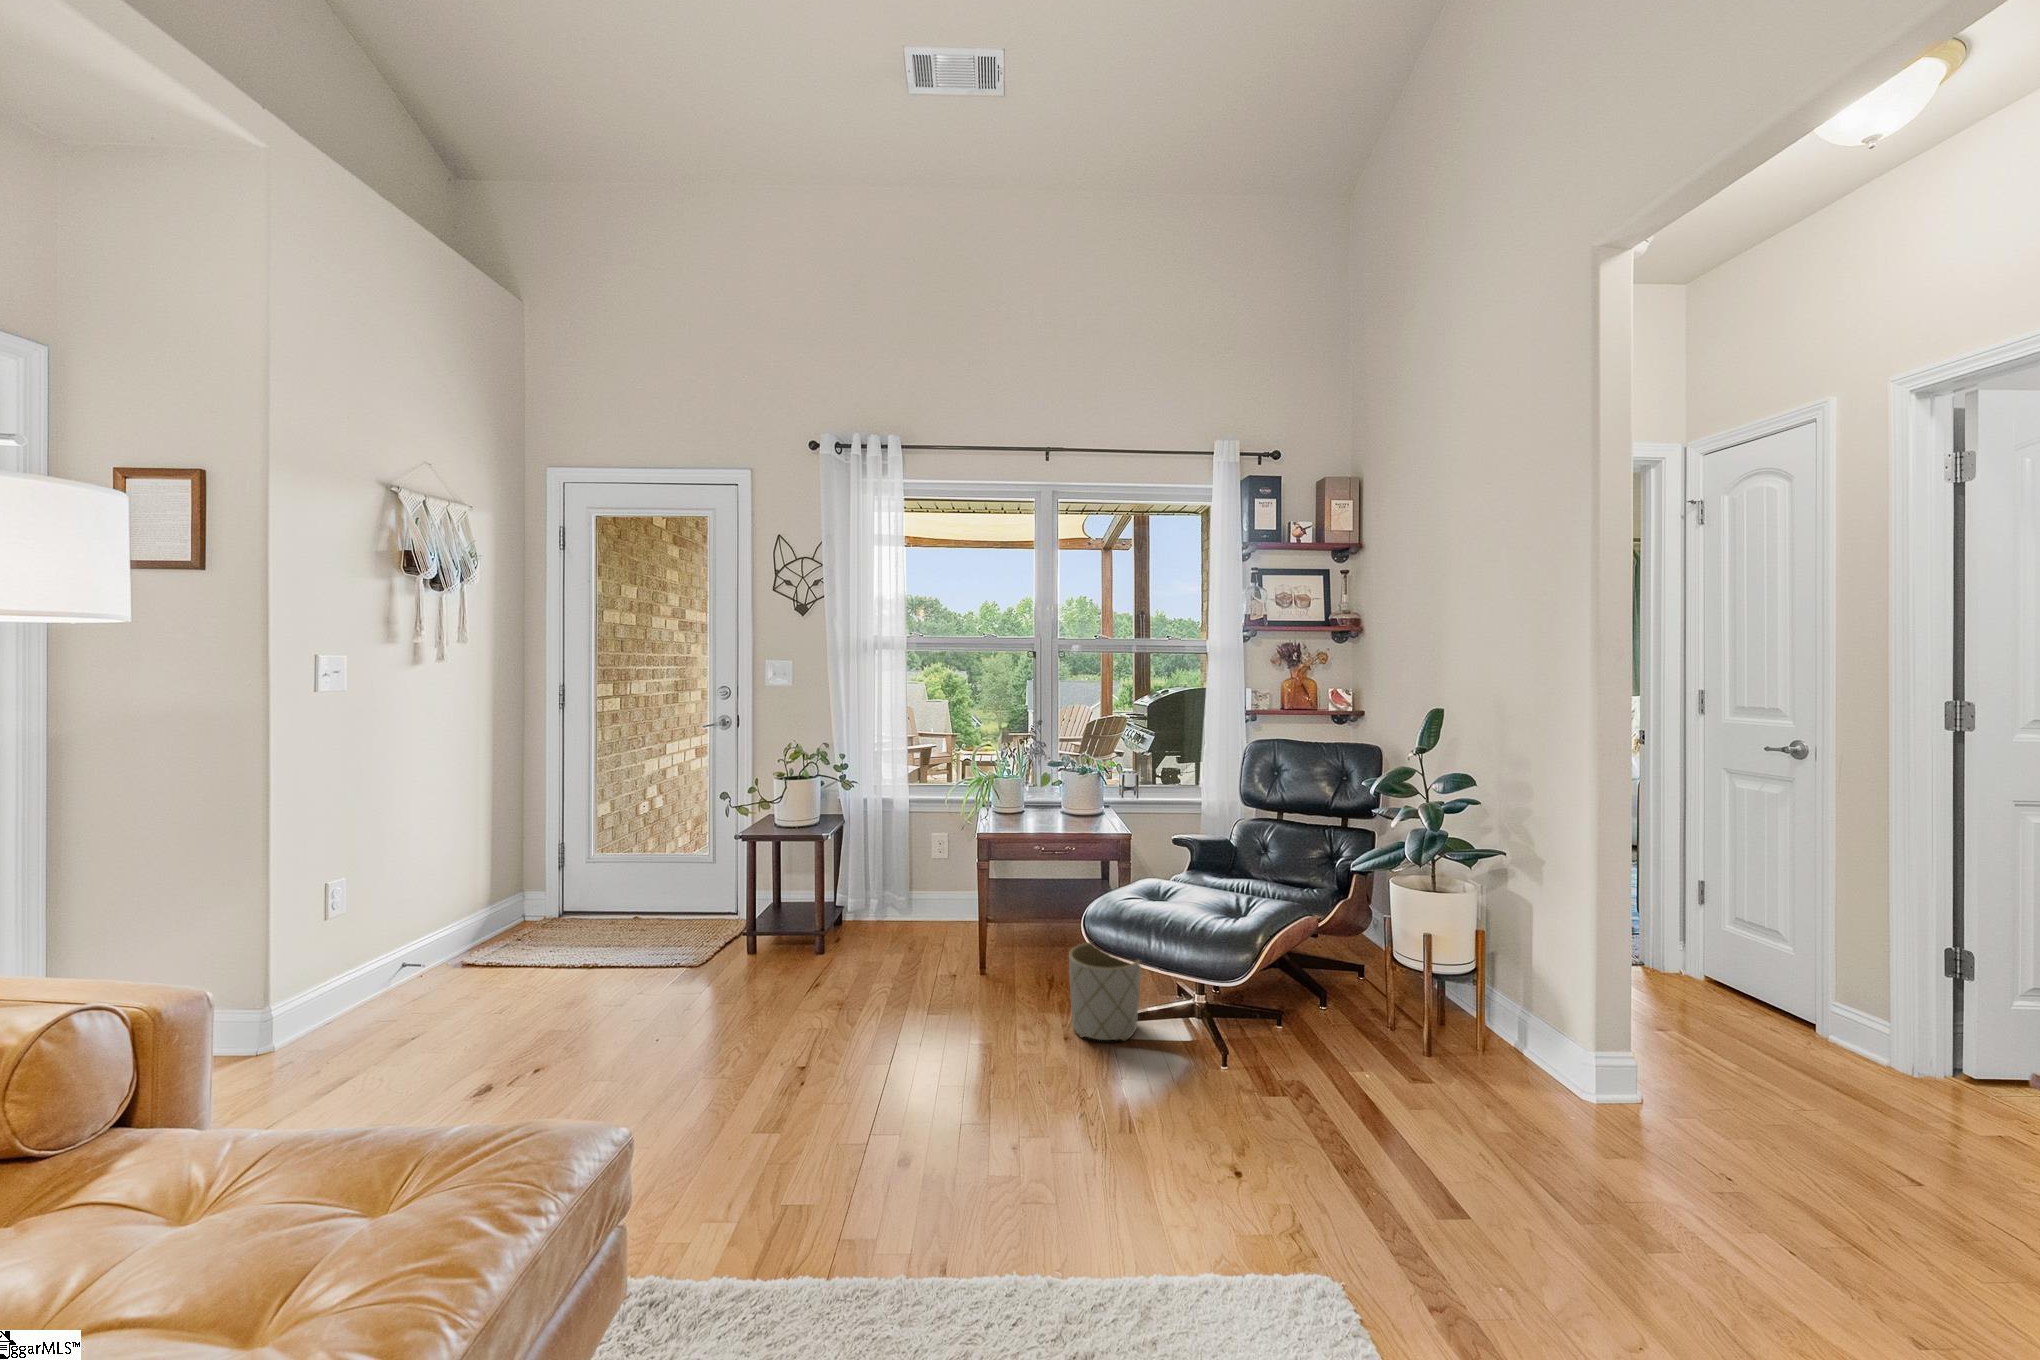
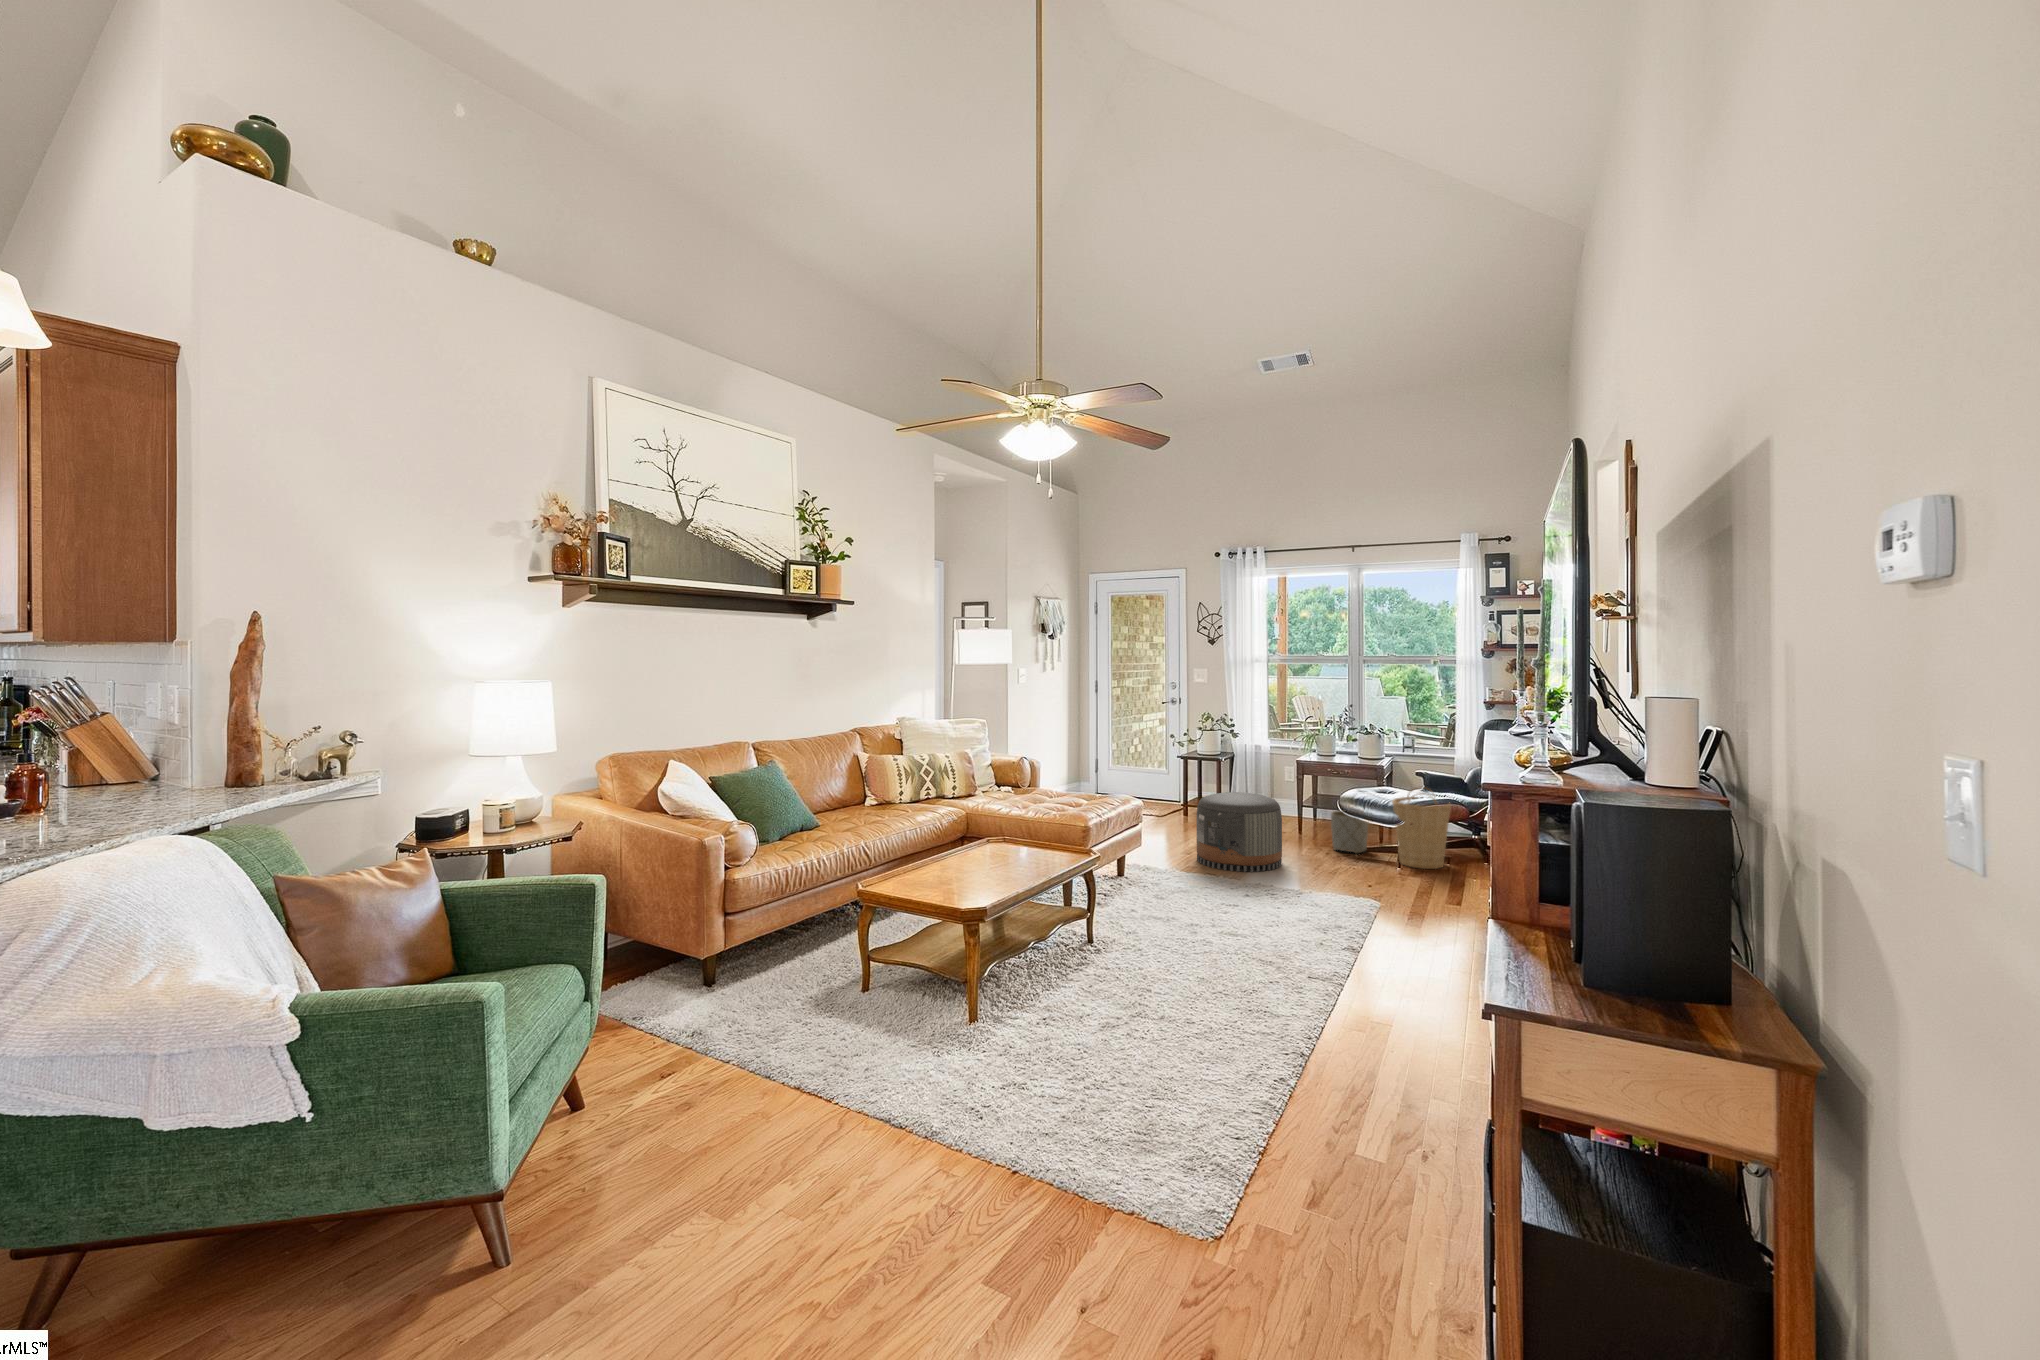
basket: none [1202,889,1314,1075] -> present [1392,789,1451,869]
pouf: none [791,963,1014,1243] -> present [1197,792,1282,872]

